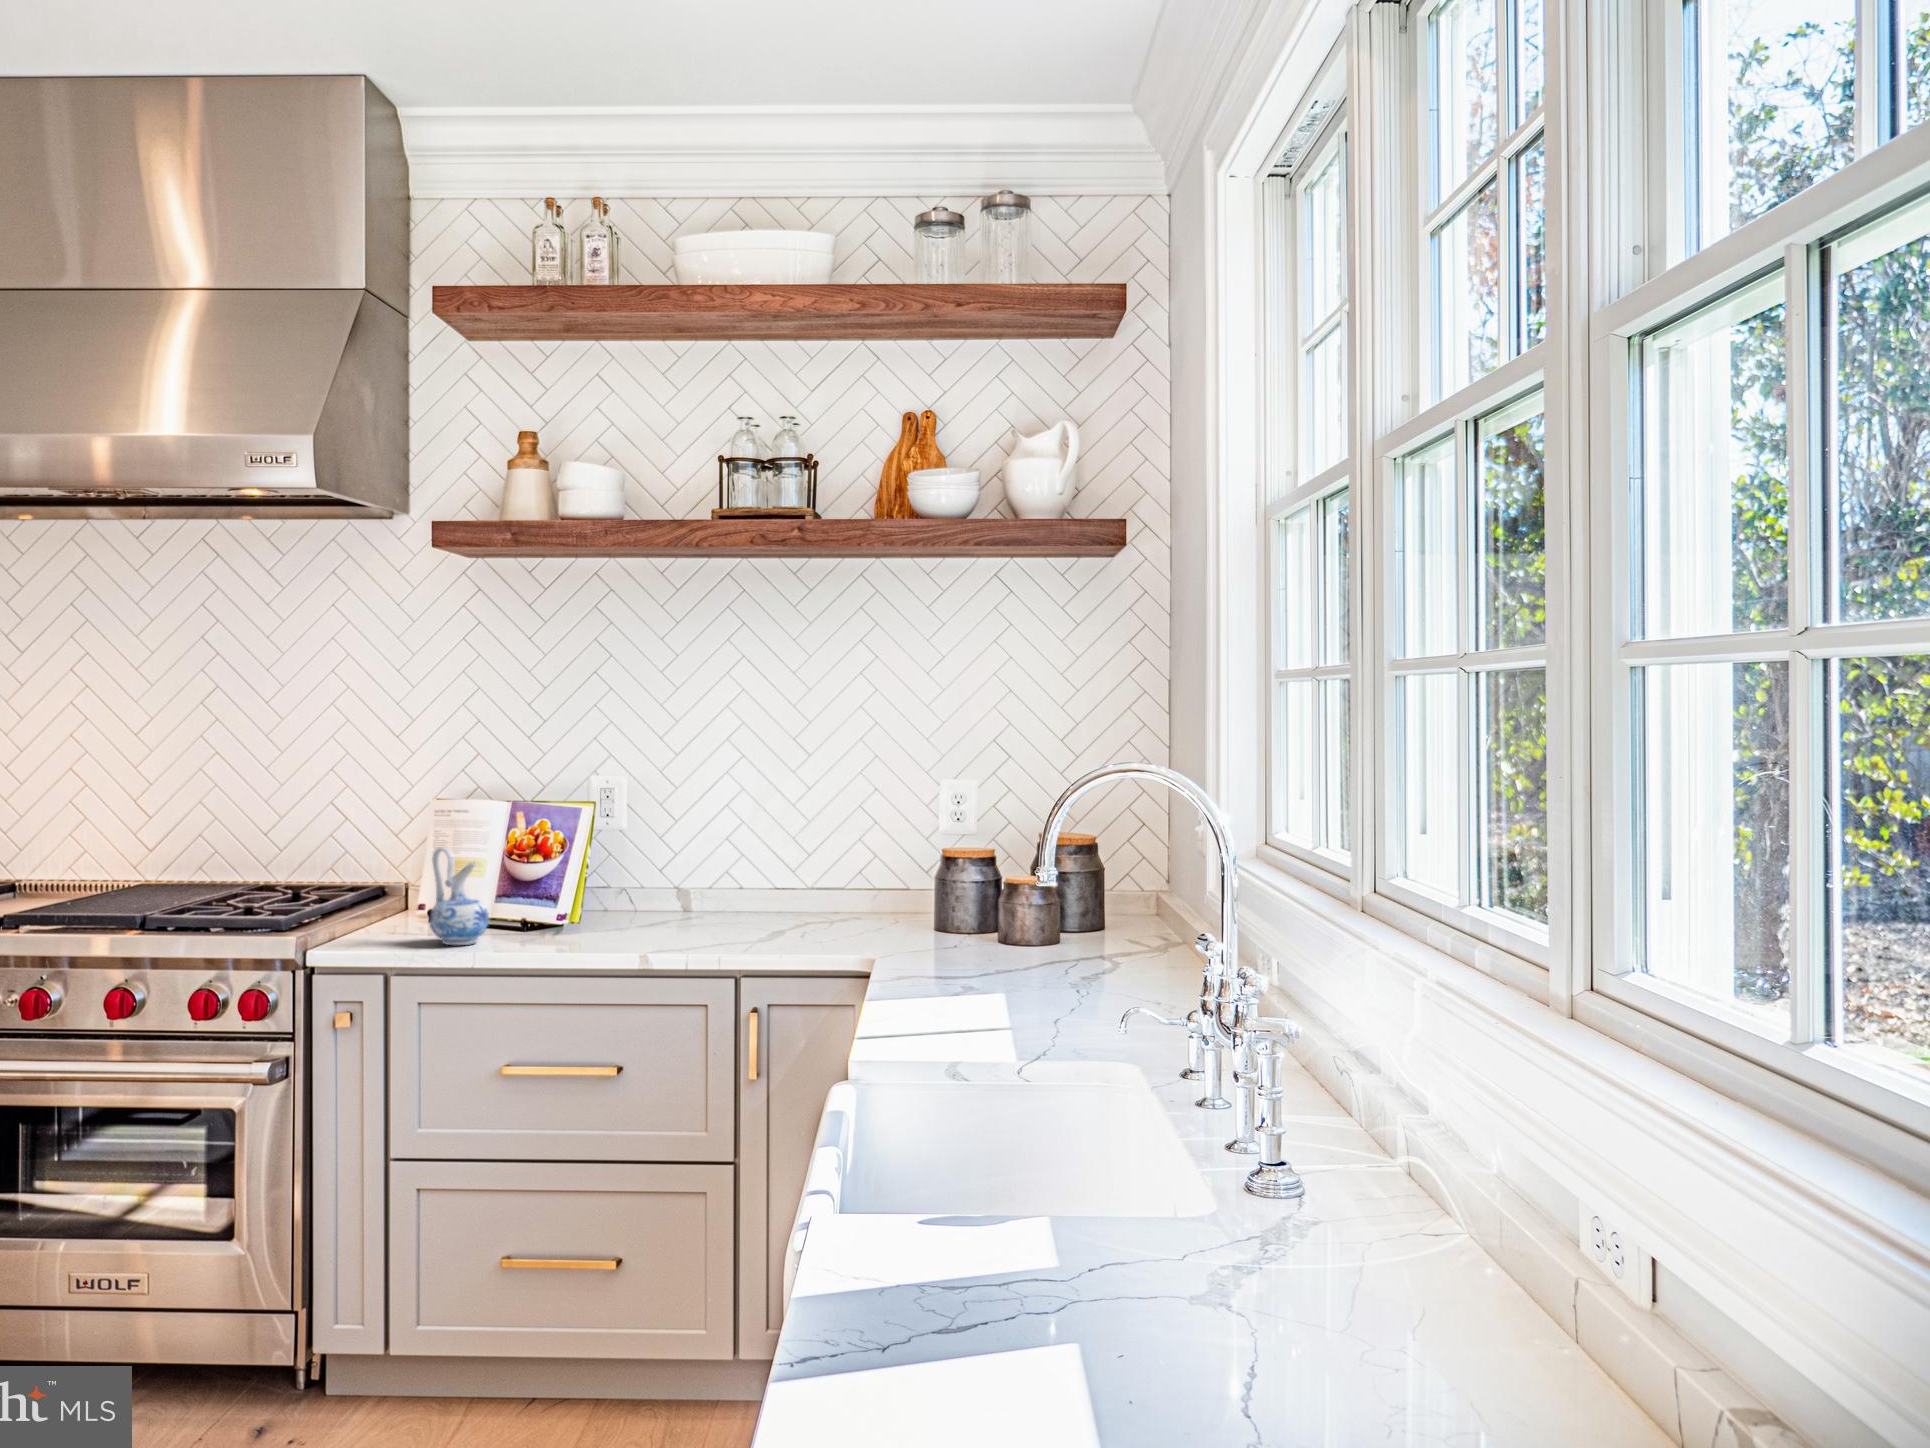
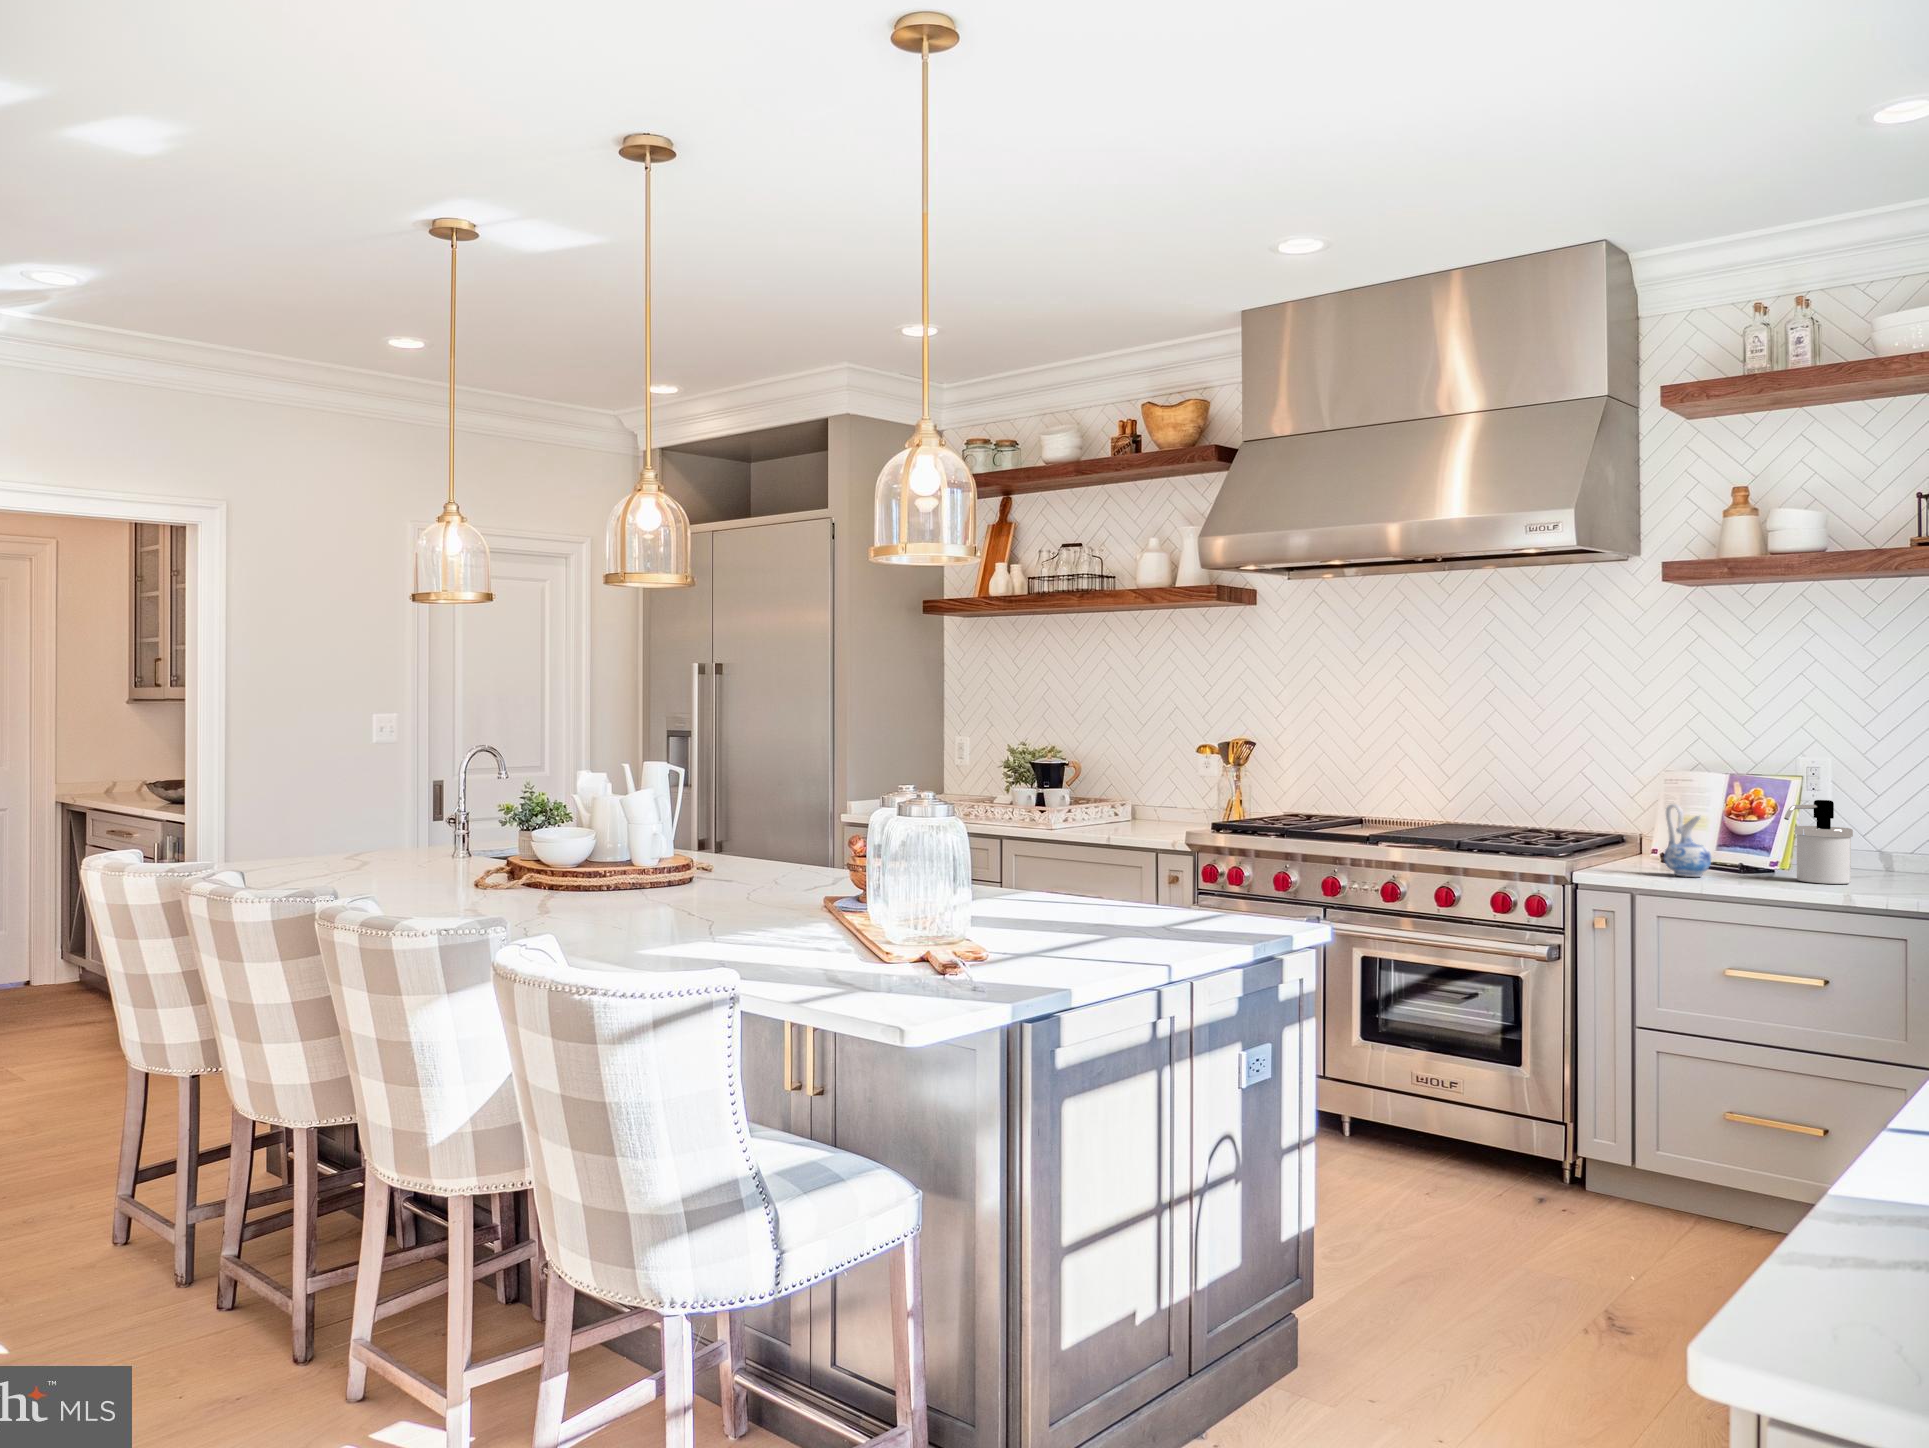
soap dispenser: none [575,831,650,938] -> present [1784,800,1853,884]

